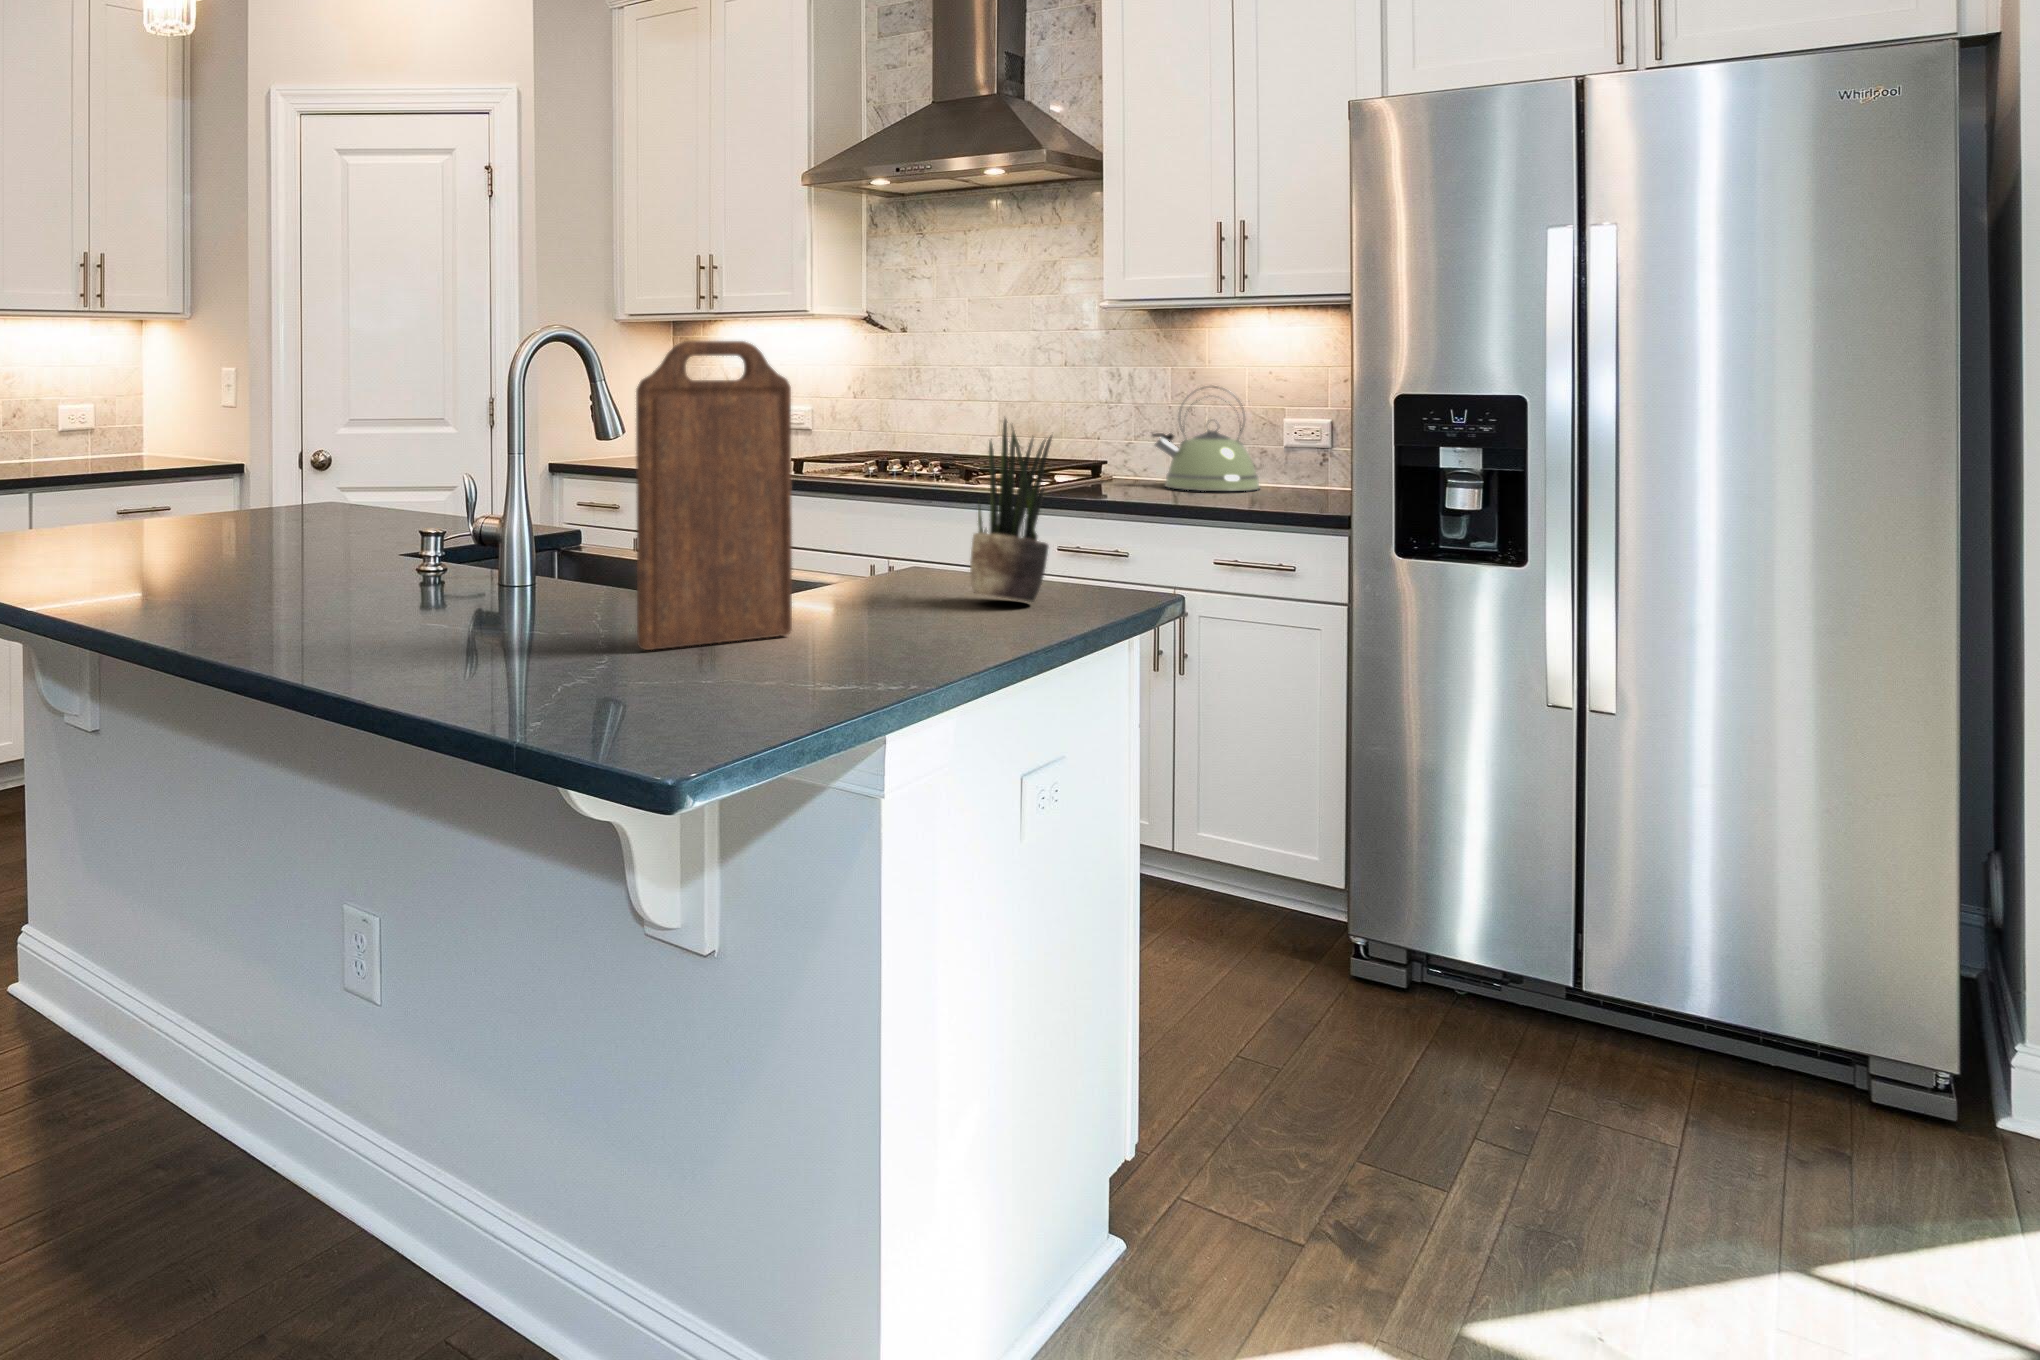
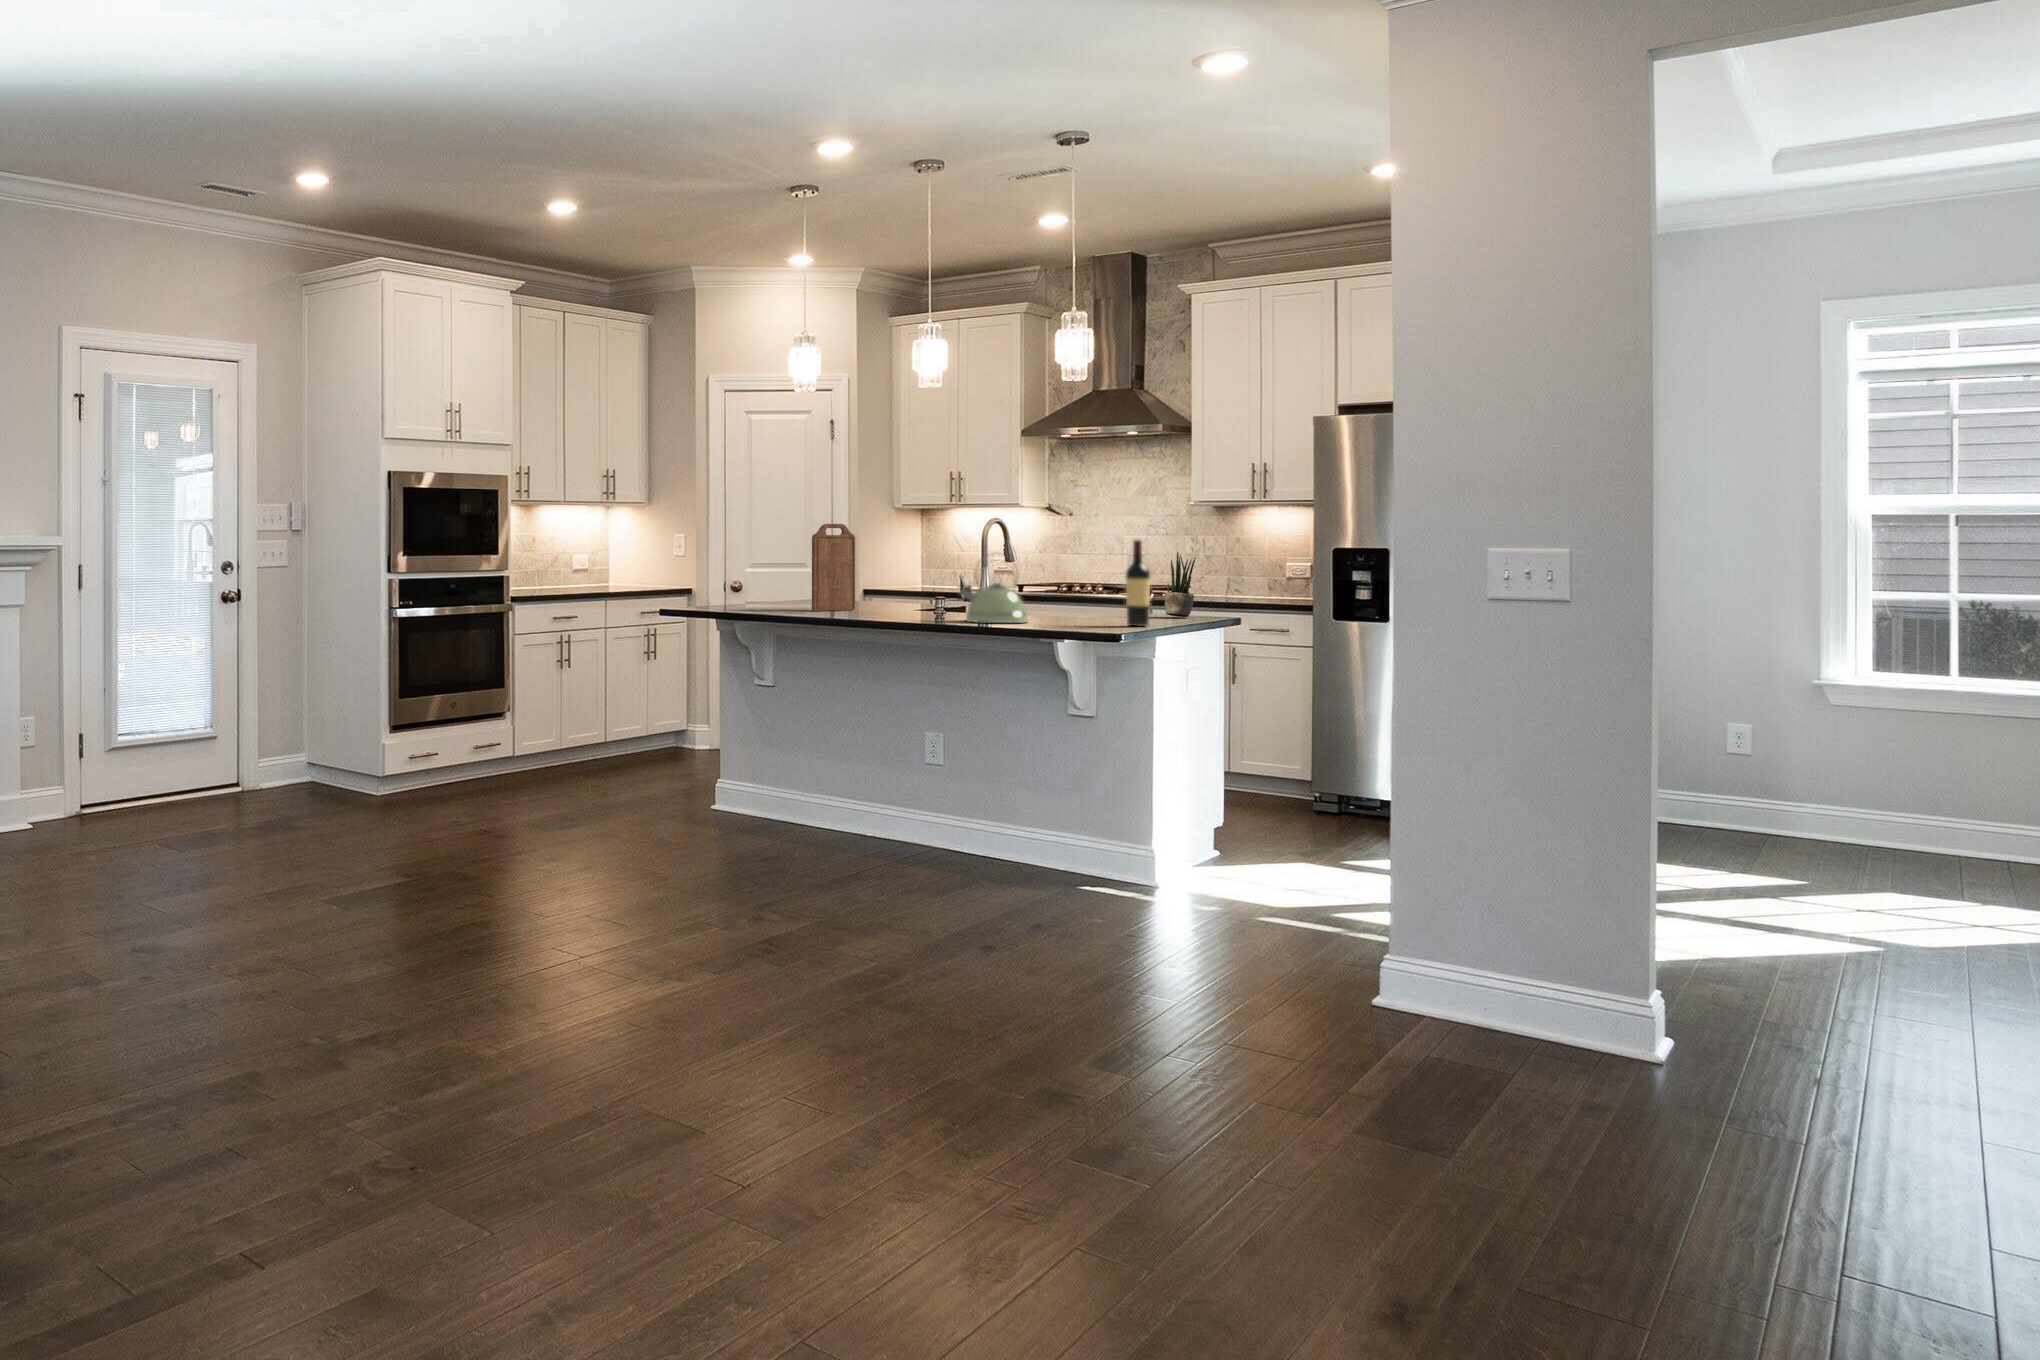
cutting board: present [636,341,792,650] -> present [812,524,855,611]
wine bottle: none [782,389,861,691] -> present [1126,540,1150,626]
kettle: present [1153,396,1260,491] -> present [960,555,1028,623]

